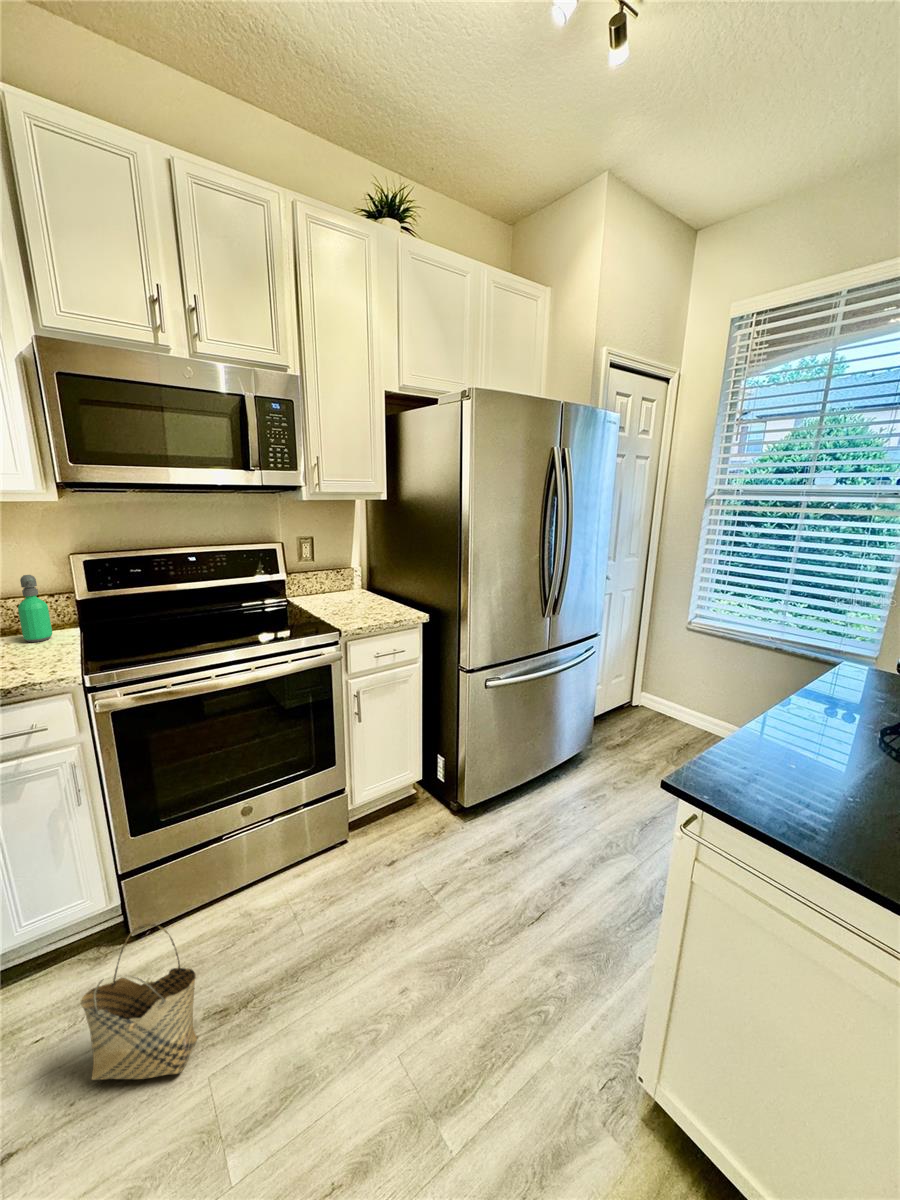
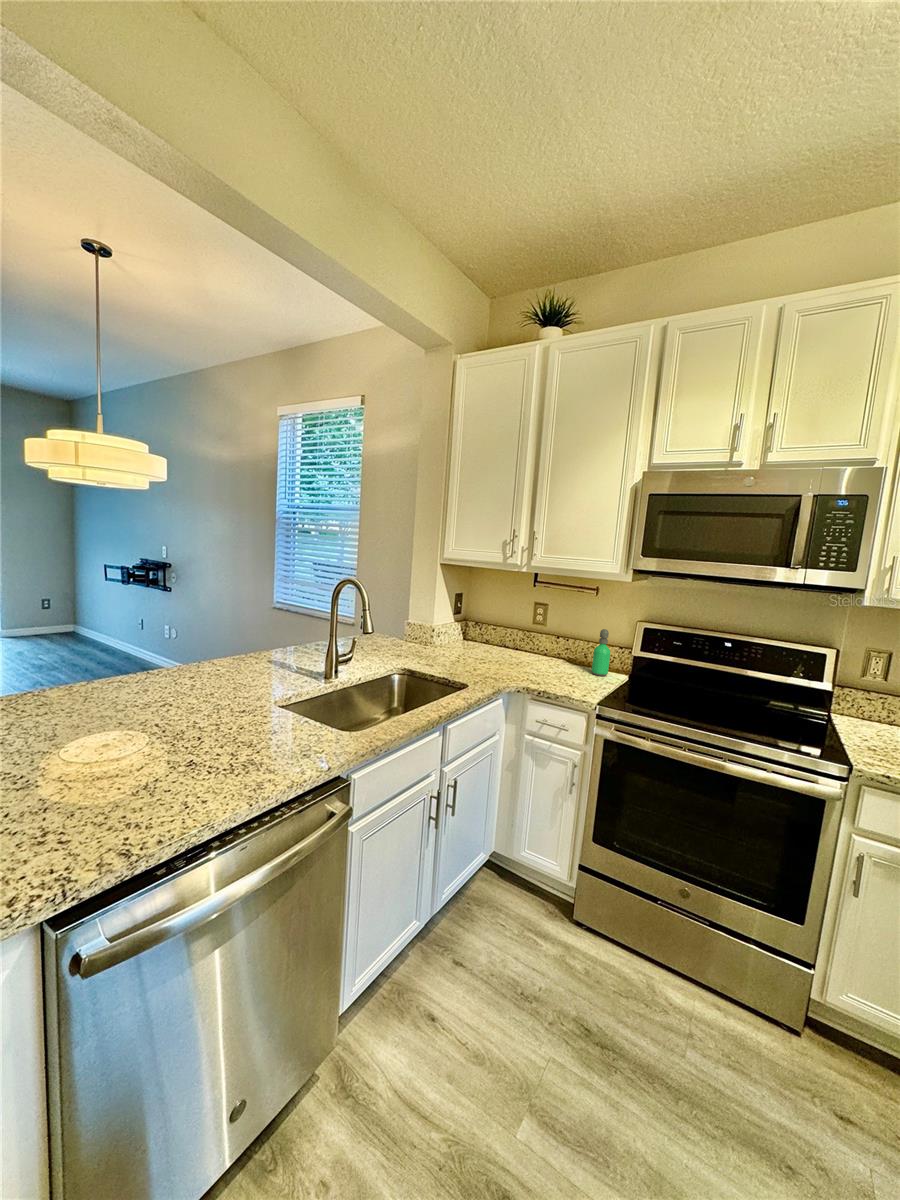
woven basket: present [80,924,197,1080] -> none [506,897,575,1030]

